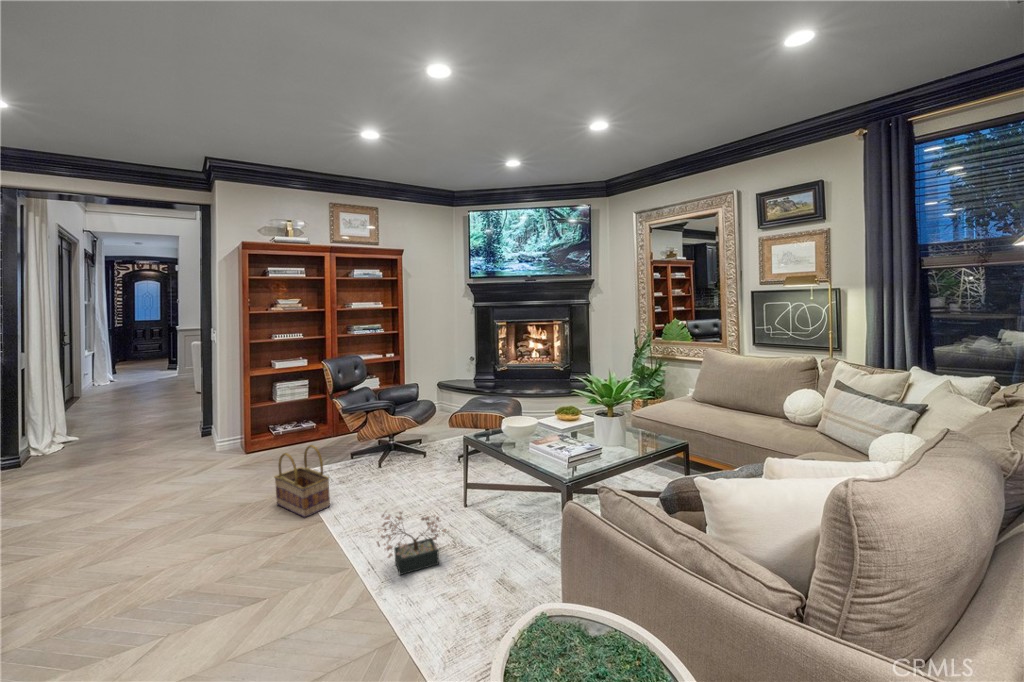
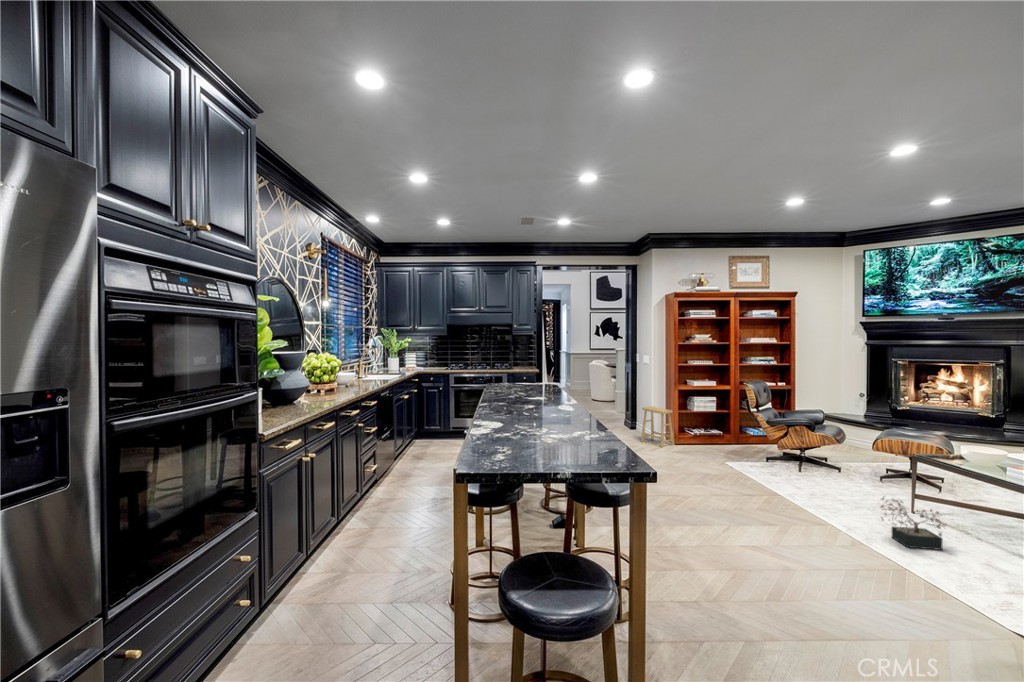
footstool: none [196,403,247,462] -> present [641,407,674,447]
basket: present [274,445,330,518] -> none [739,442,788,494]

